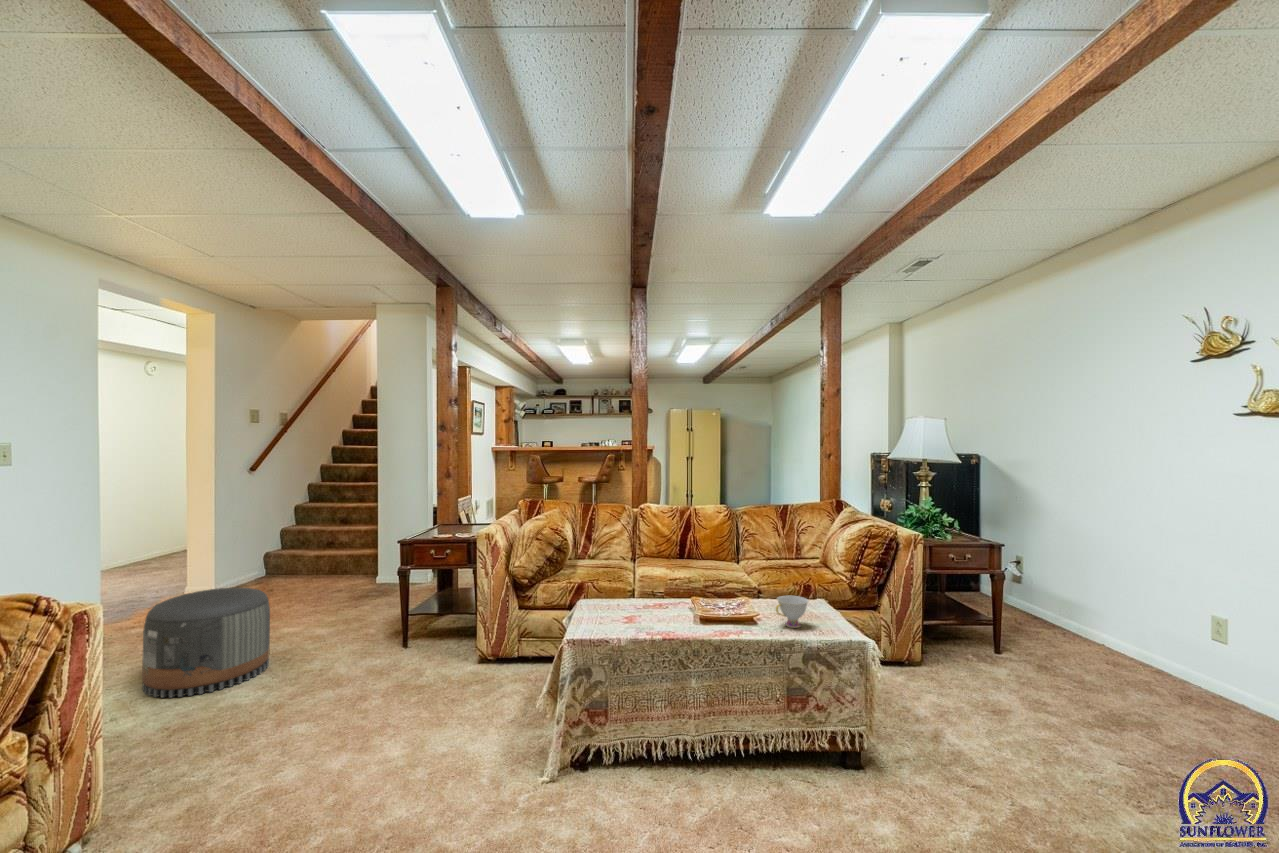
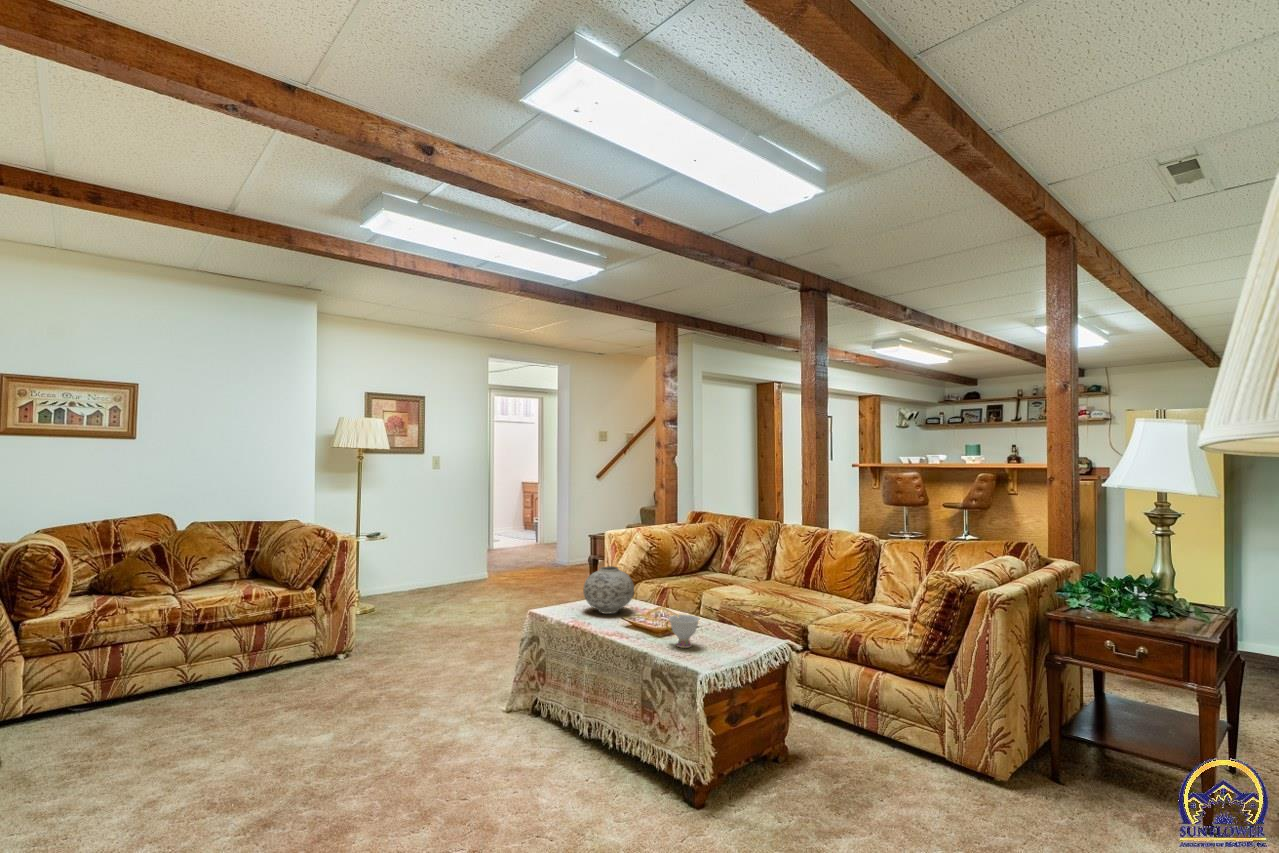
vase: none [610,565,668,620] -> present [583,566,634,614]
pouf: present [142,587,270,698] -> none [453,554,518,615]

